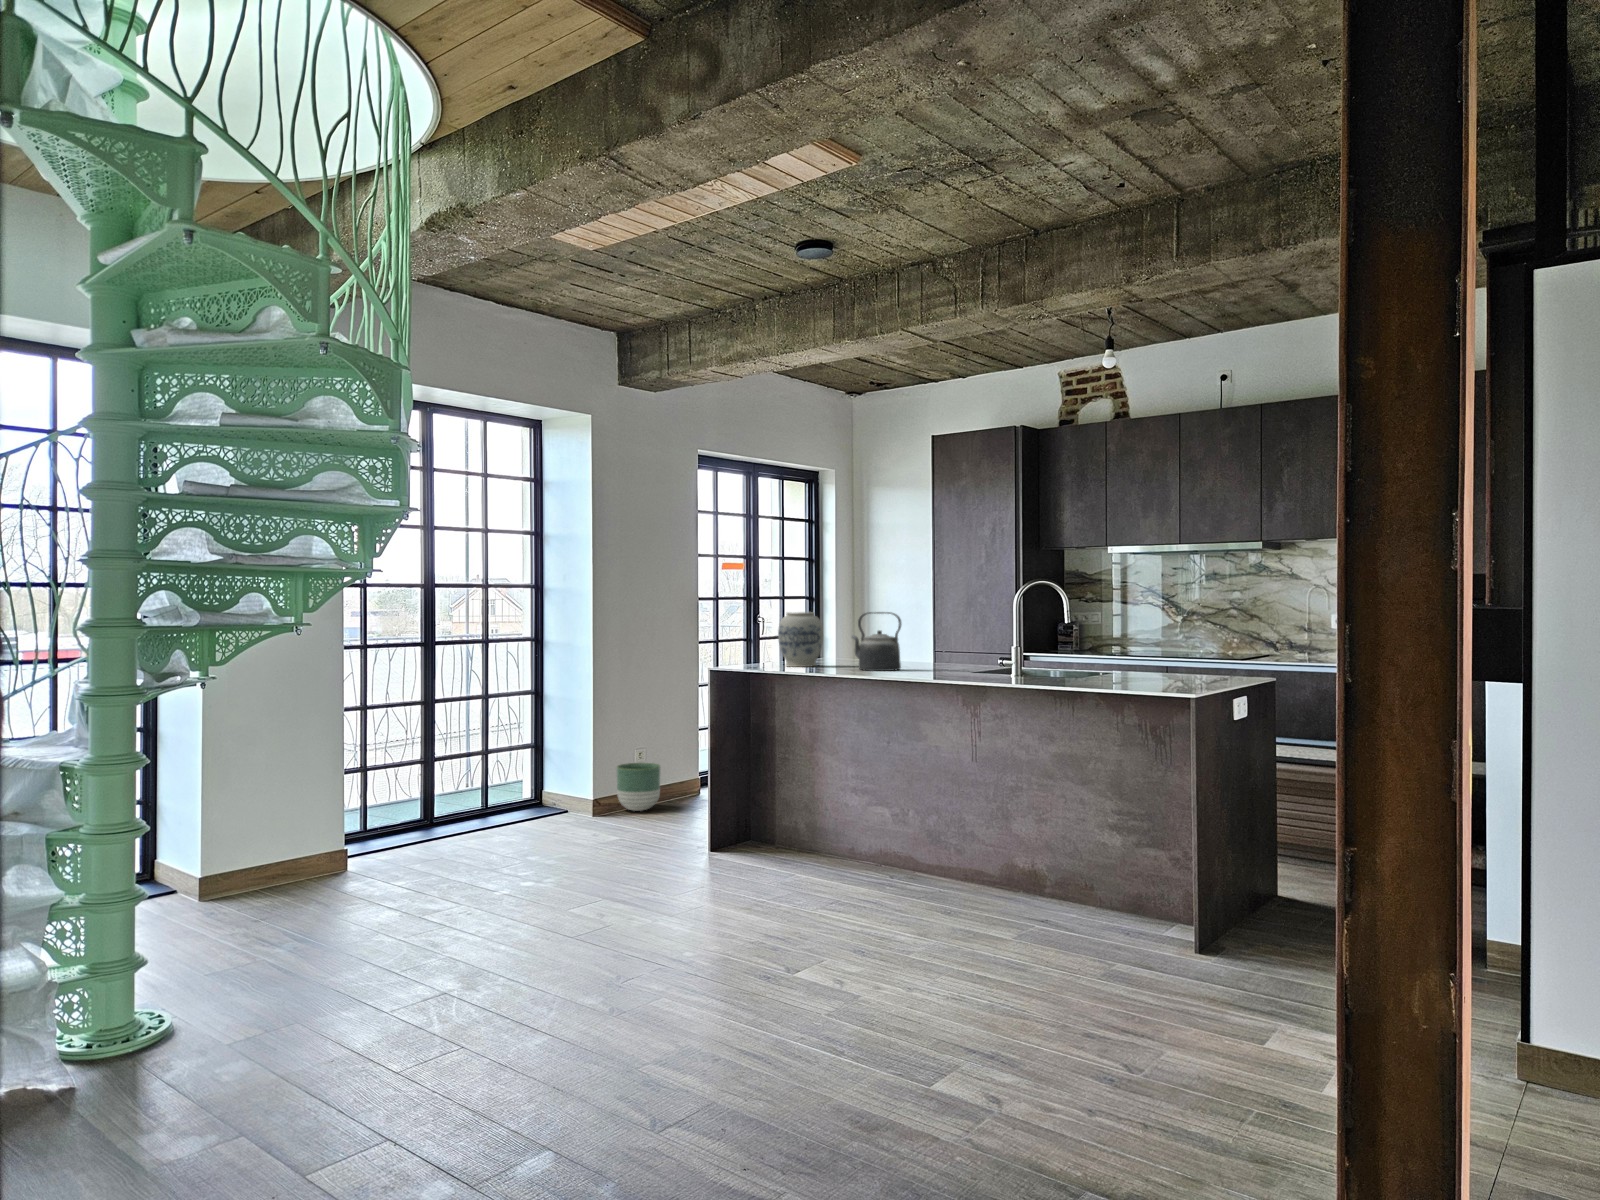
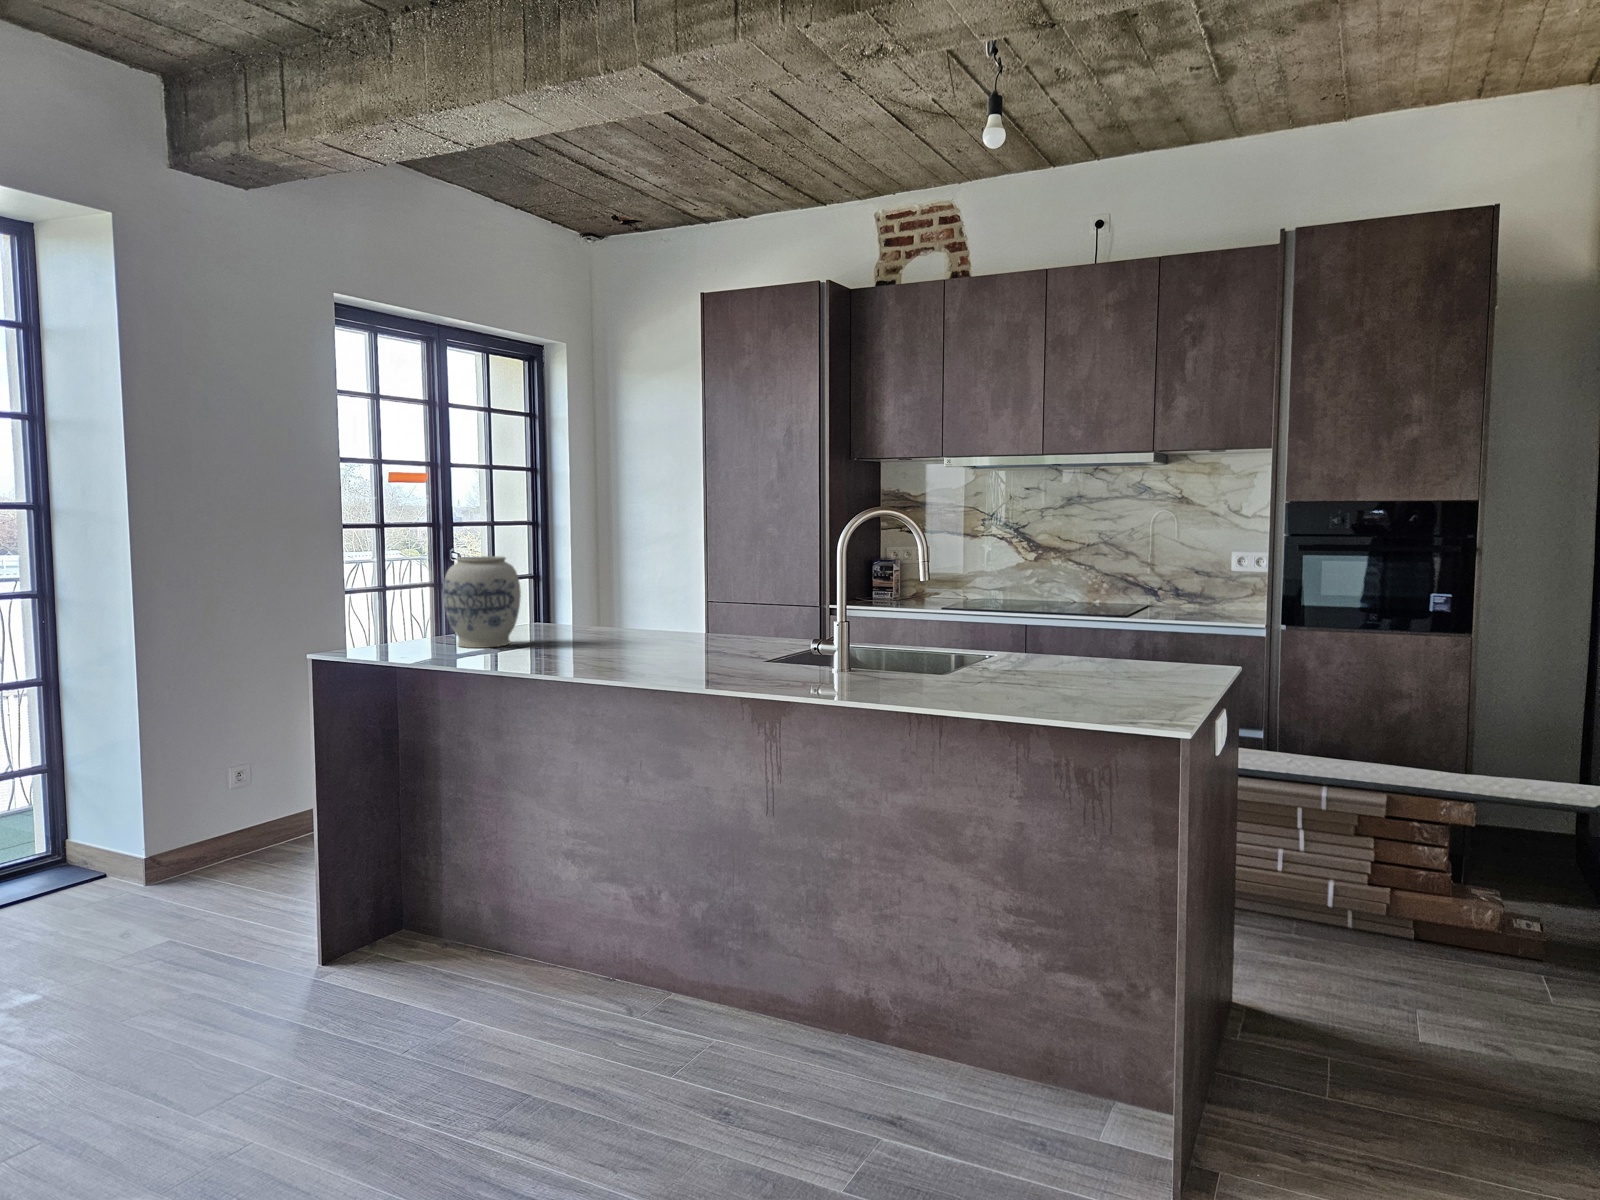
kettle: present [852,612,901,671] -> none [562,561,646,662]
planter: present [617,763,660,811] -> none [190,789,269,870]

